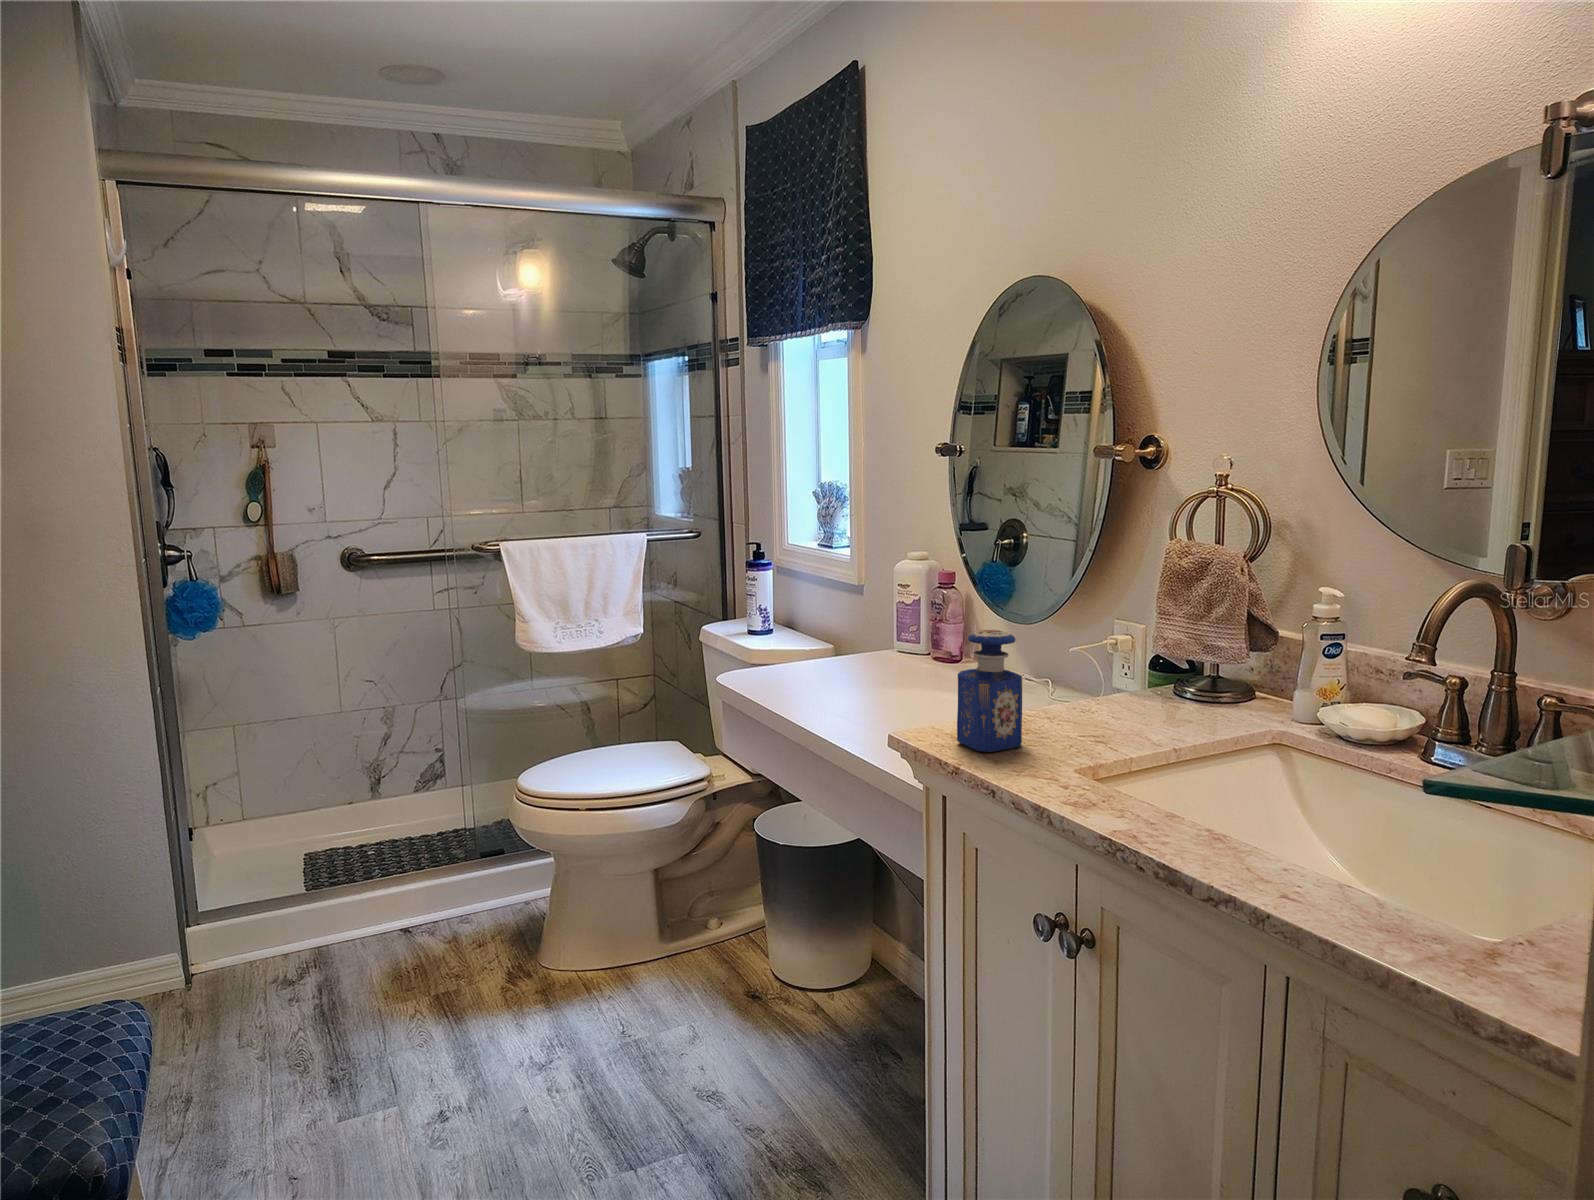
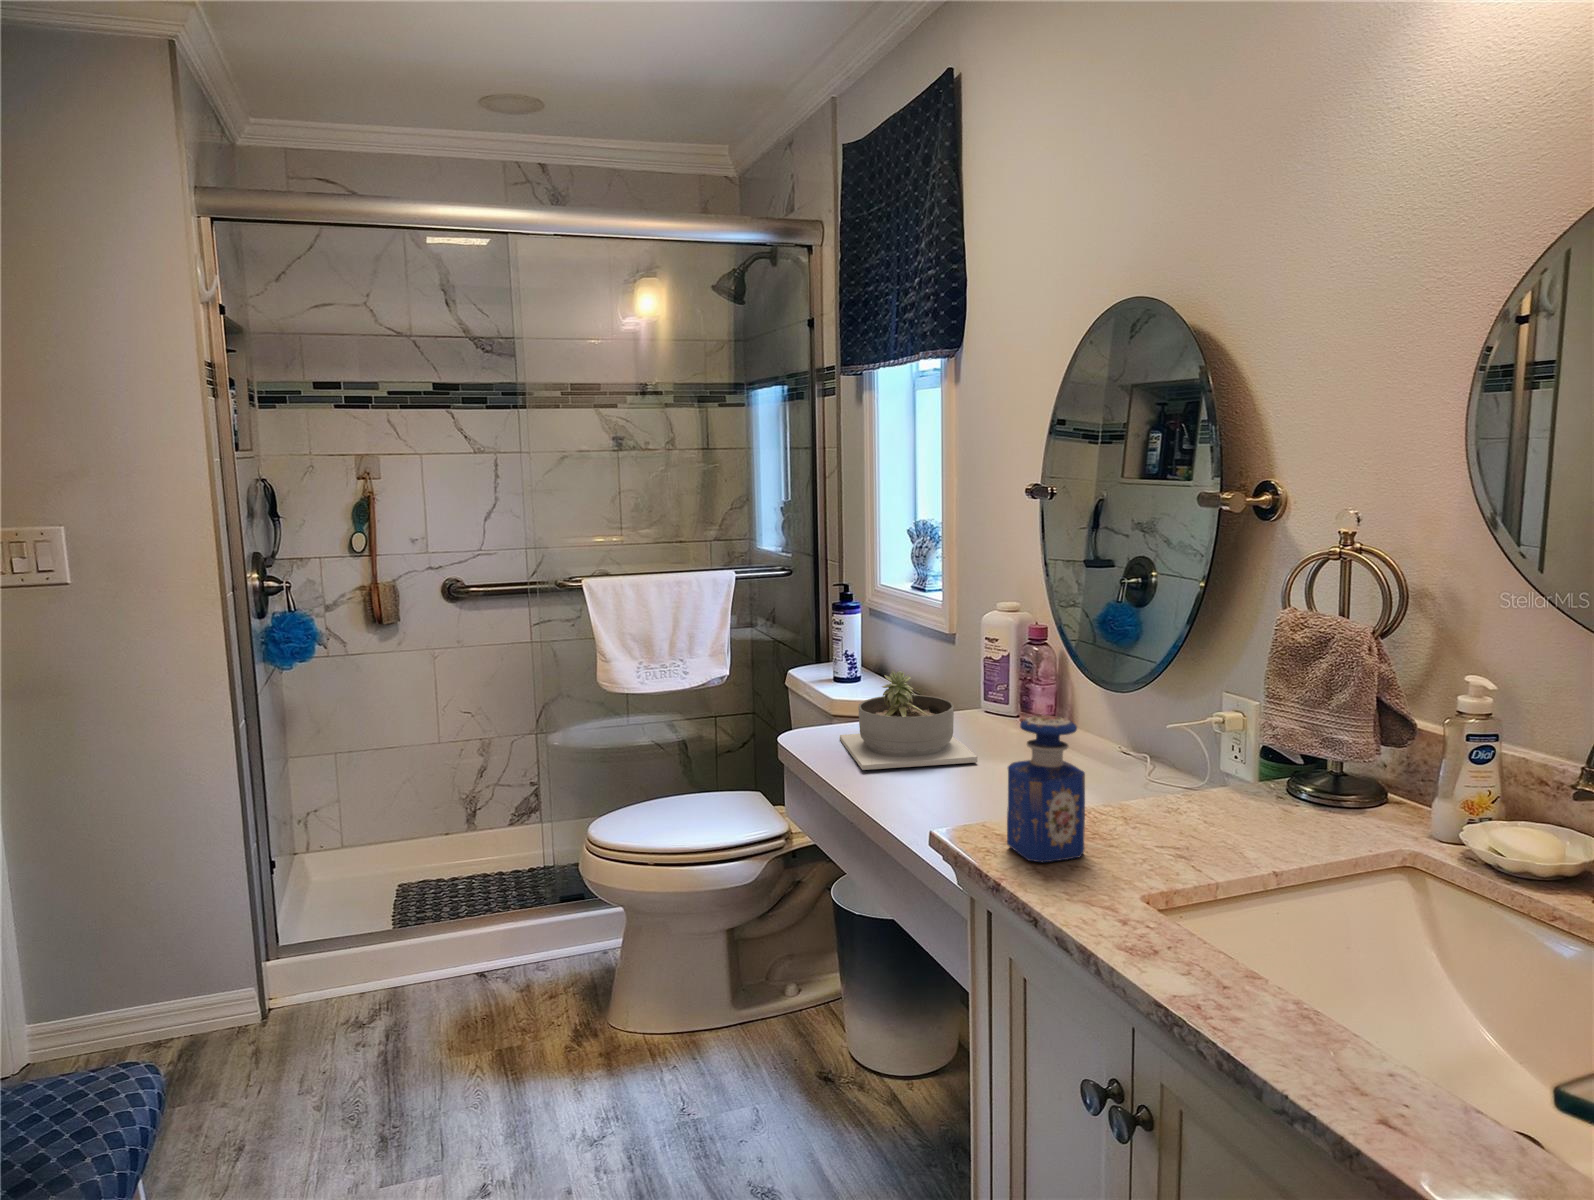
succulent planter: none [773,613,902,702] -> present [840,671,977,770]

